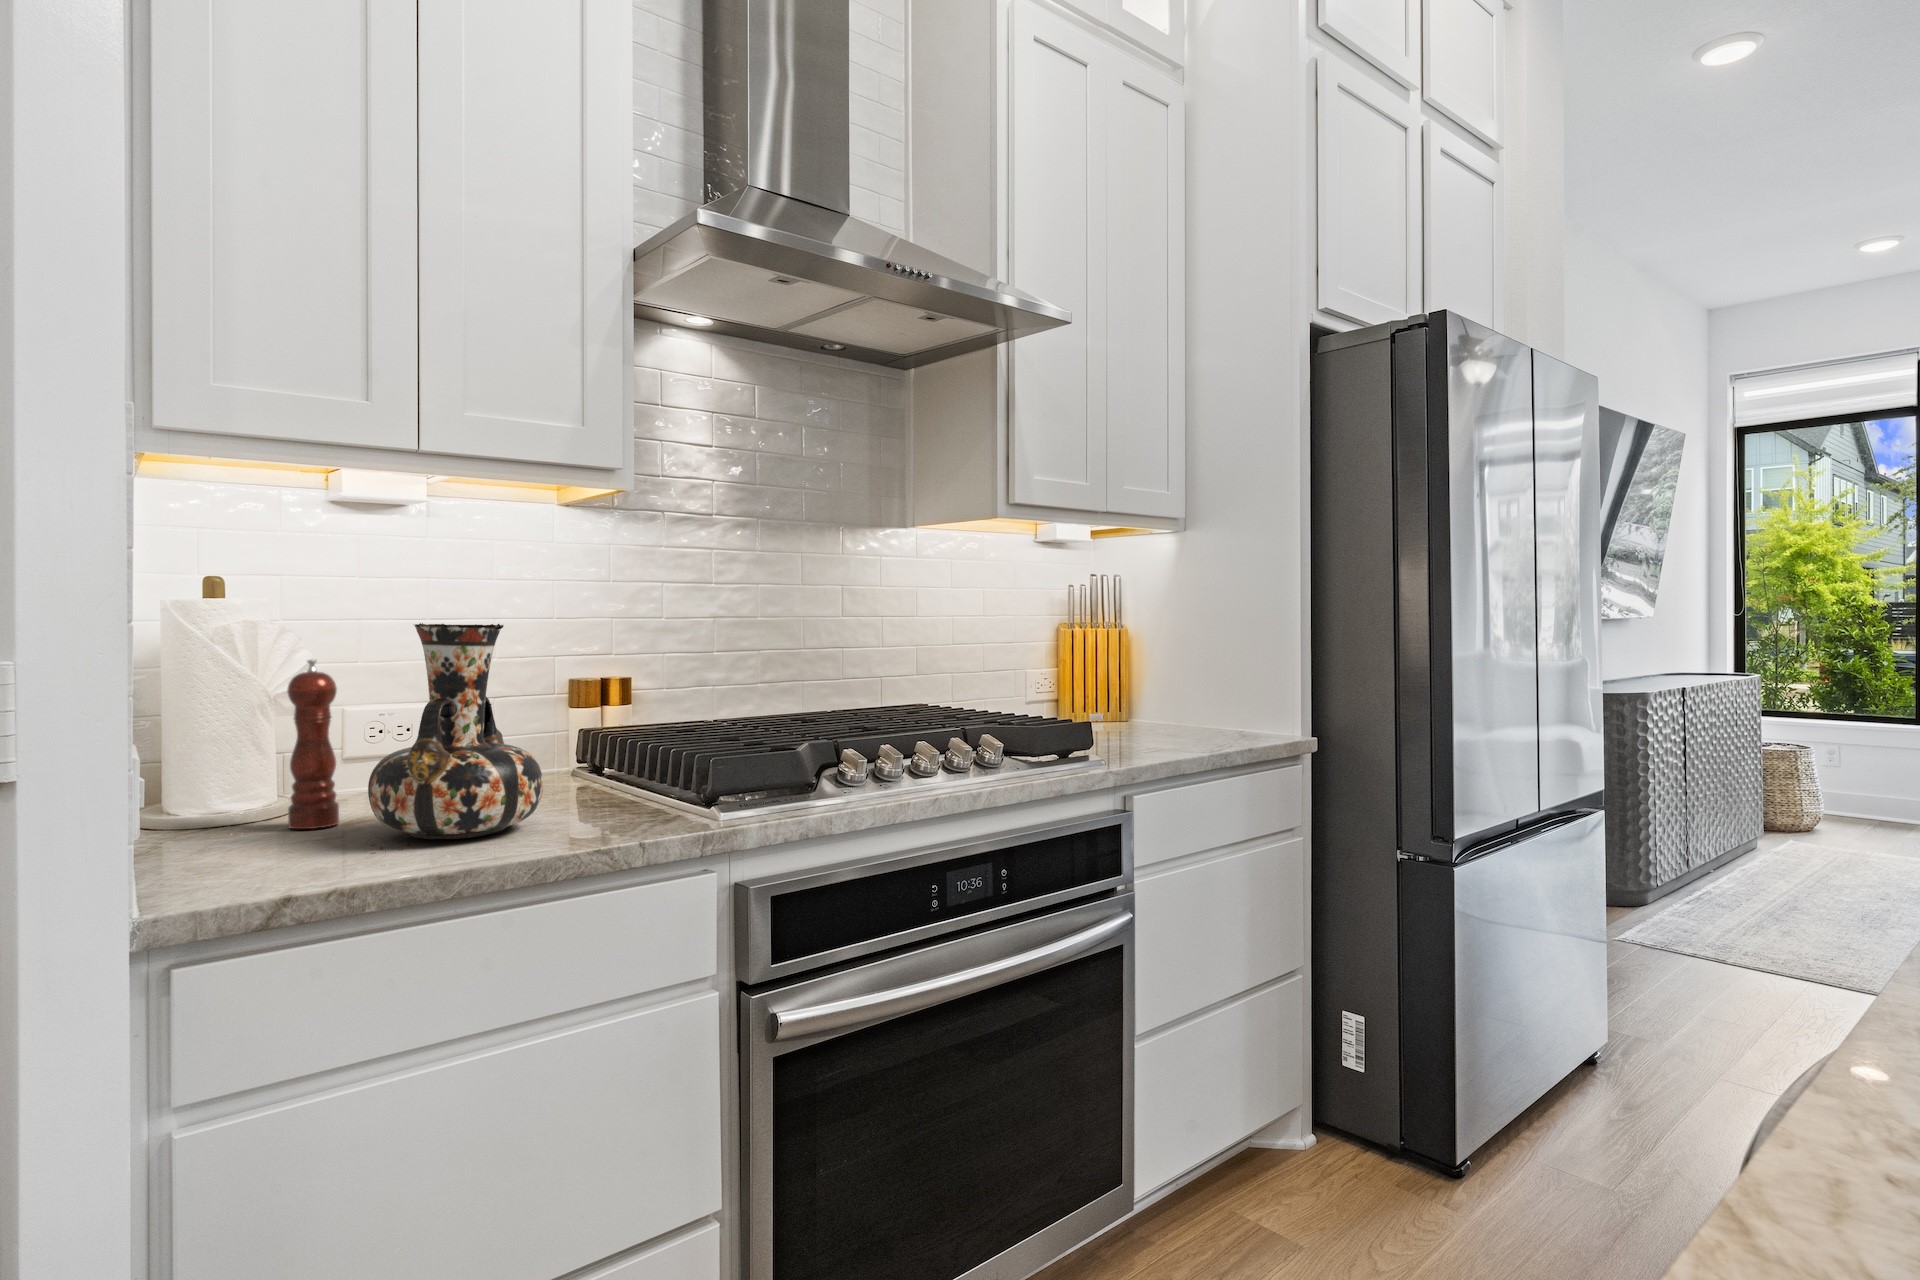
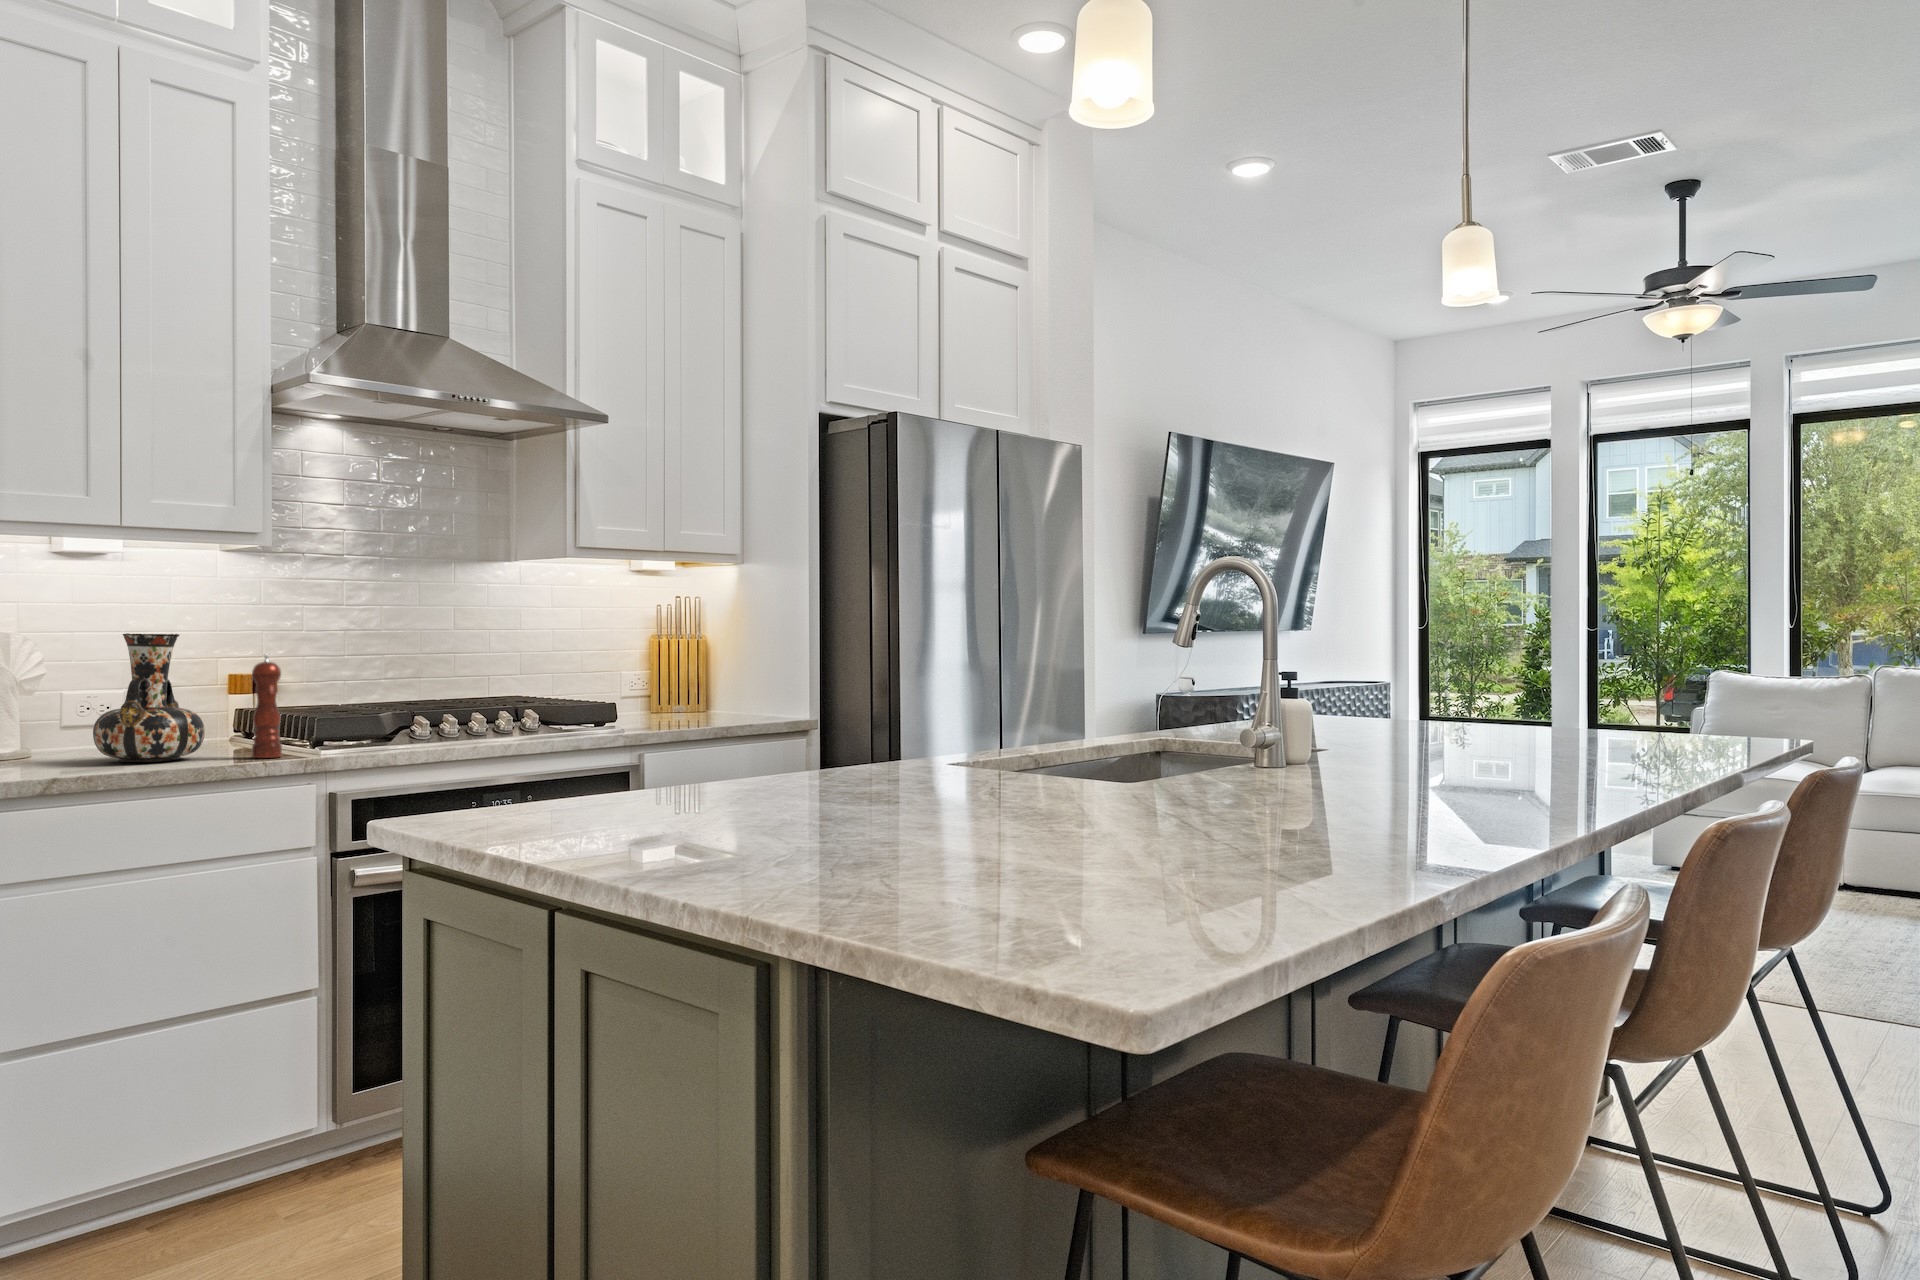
pepper mill: present [287,660,339,829] -> present [252,655,282,758]

